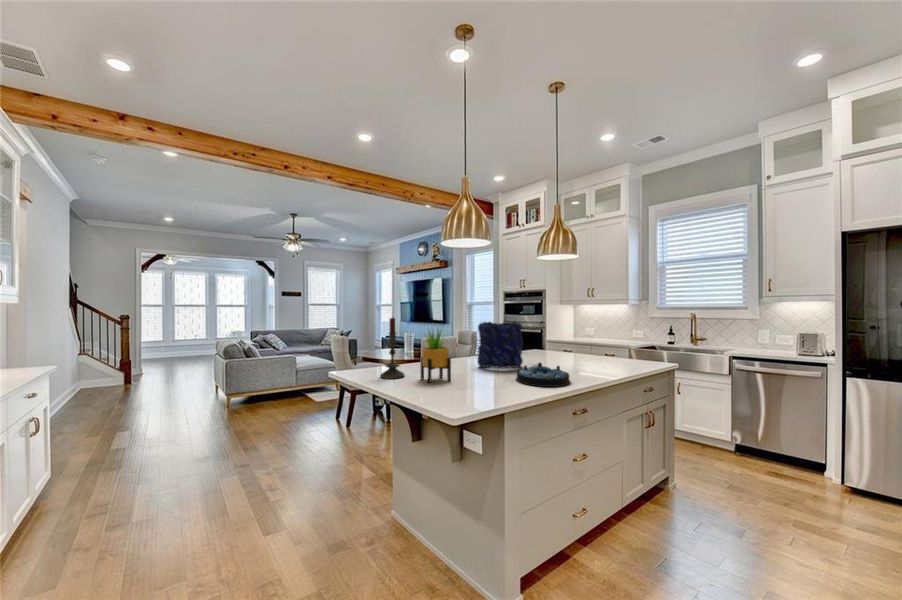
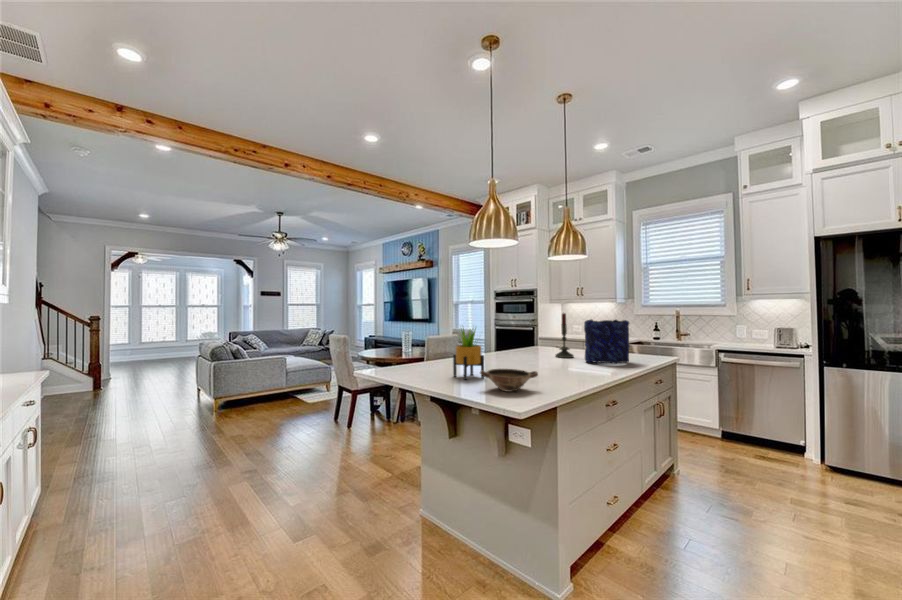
candle: present [380,318,404,379] -> present [556,313,573,358]
vase: present [478,322,523,369] -> present [584,319,629,364]
serving tray: present [516,363,570,387] -> none [544,358,598,381]
bowl: none [434,372,495,396] -> present [480,369,538,392]

